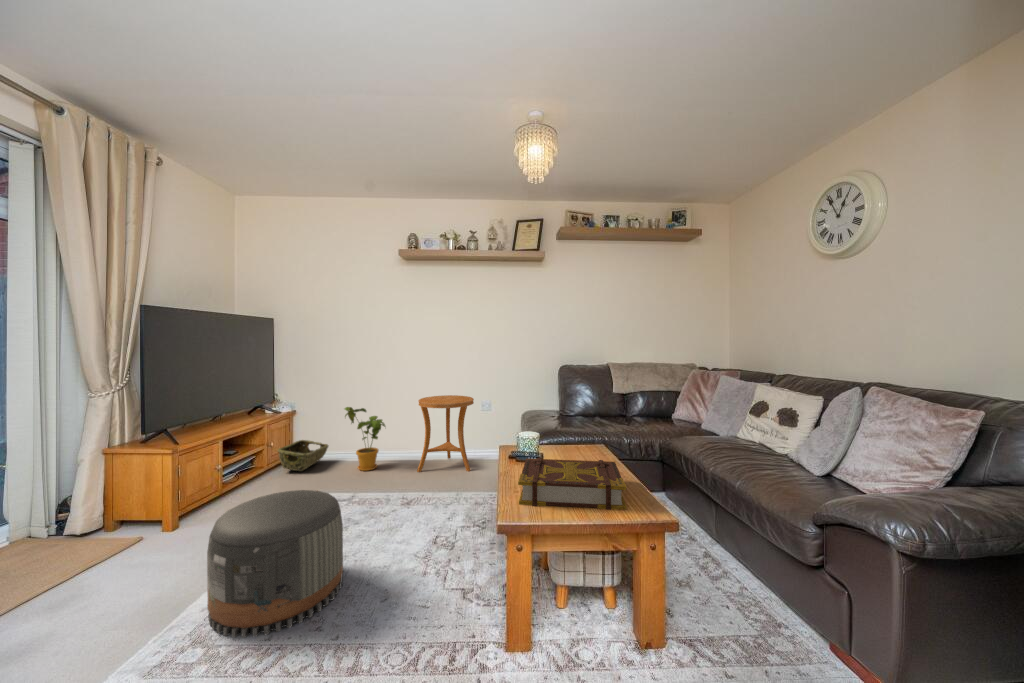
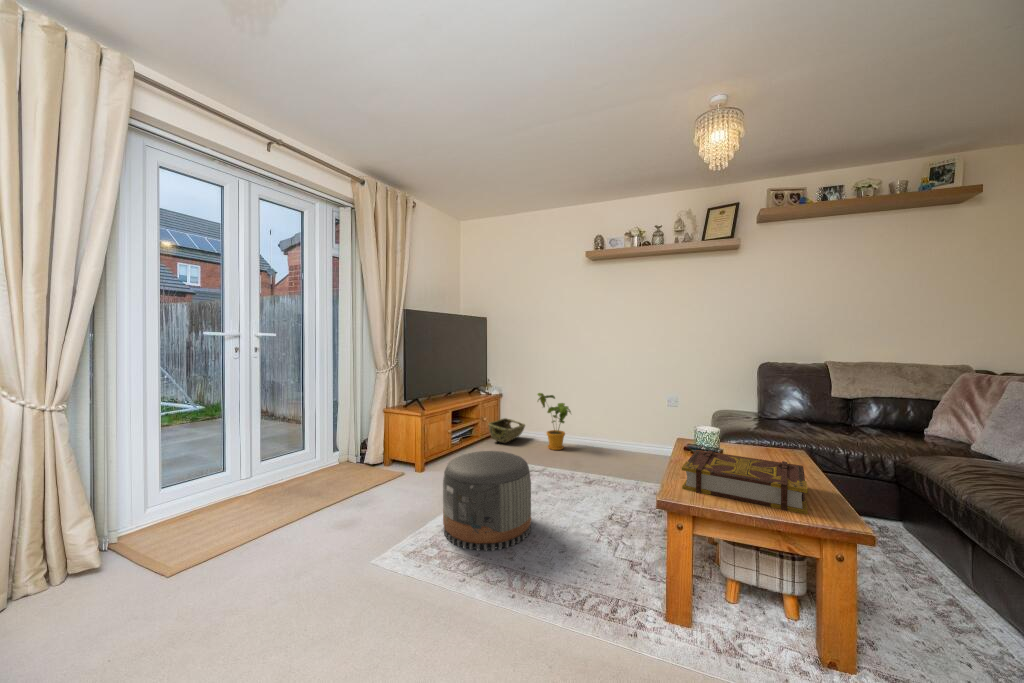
side table: present [417,395,474,472] -> none [599,389,655,464]

